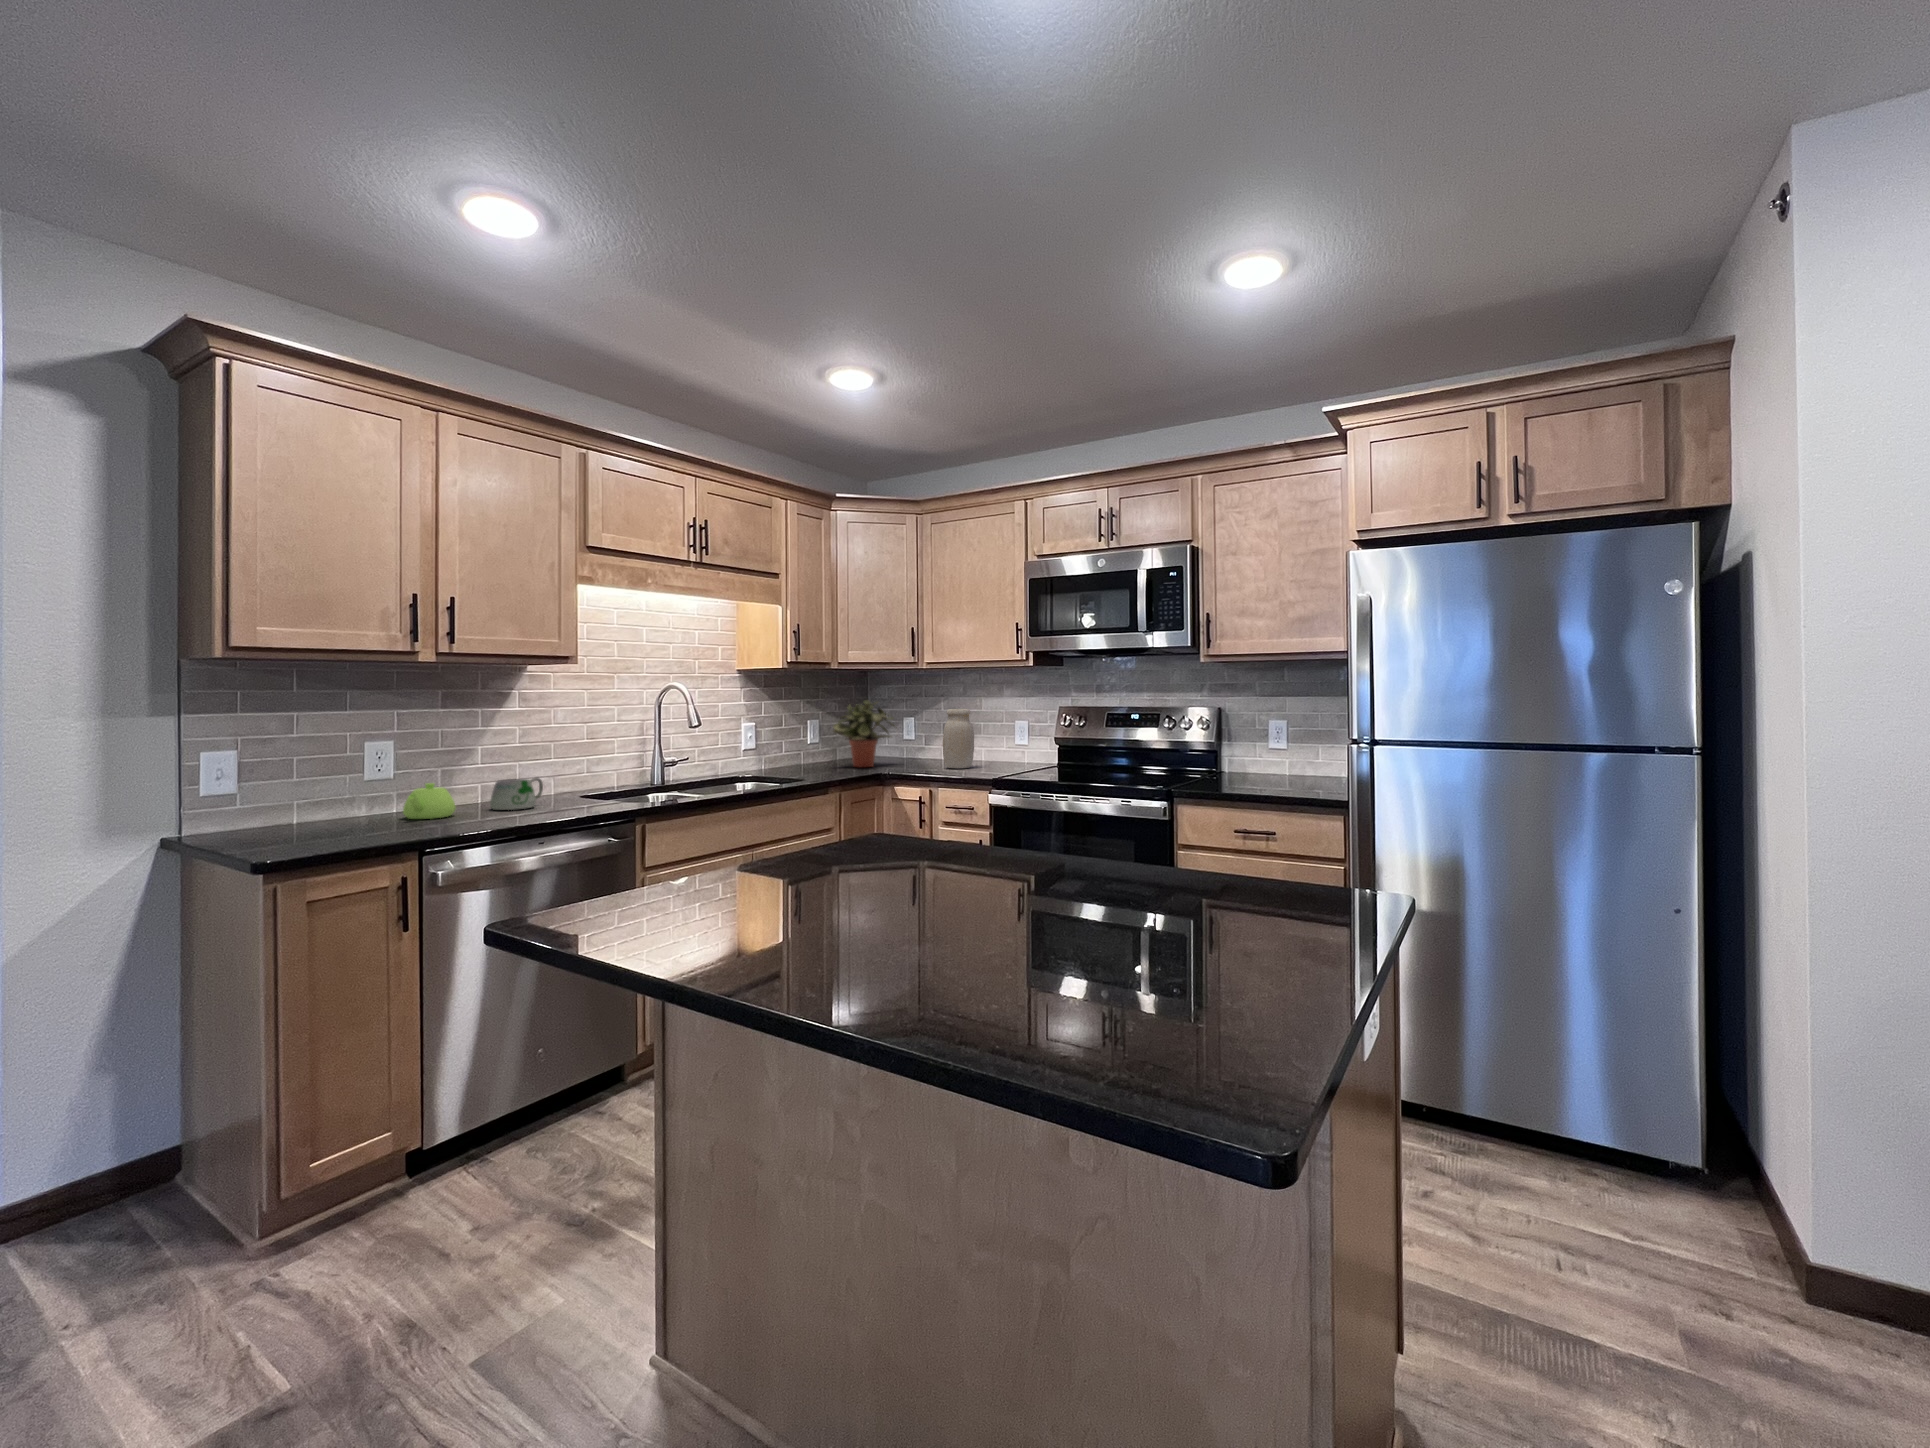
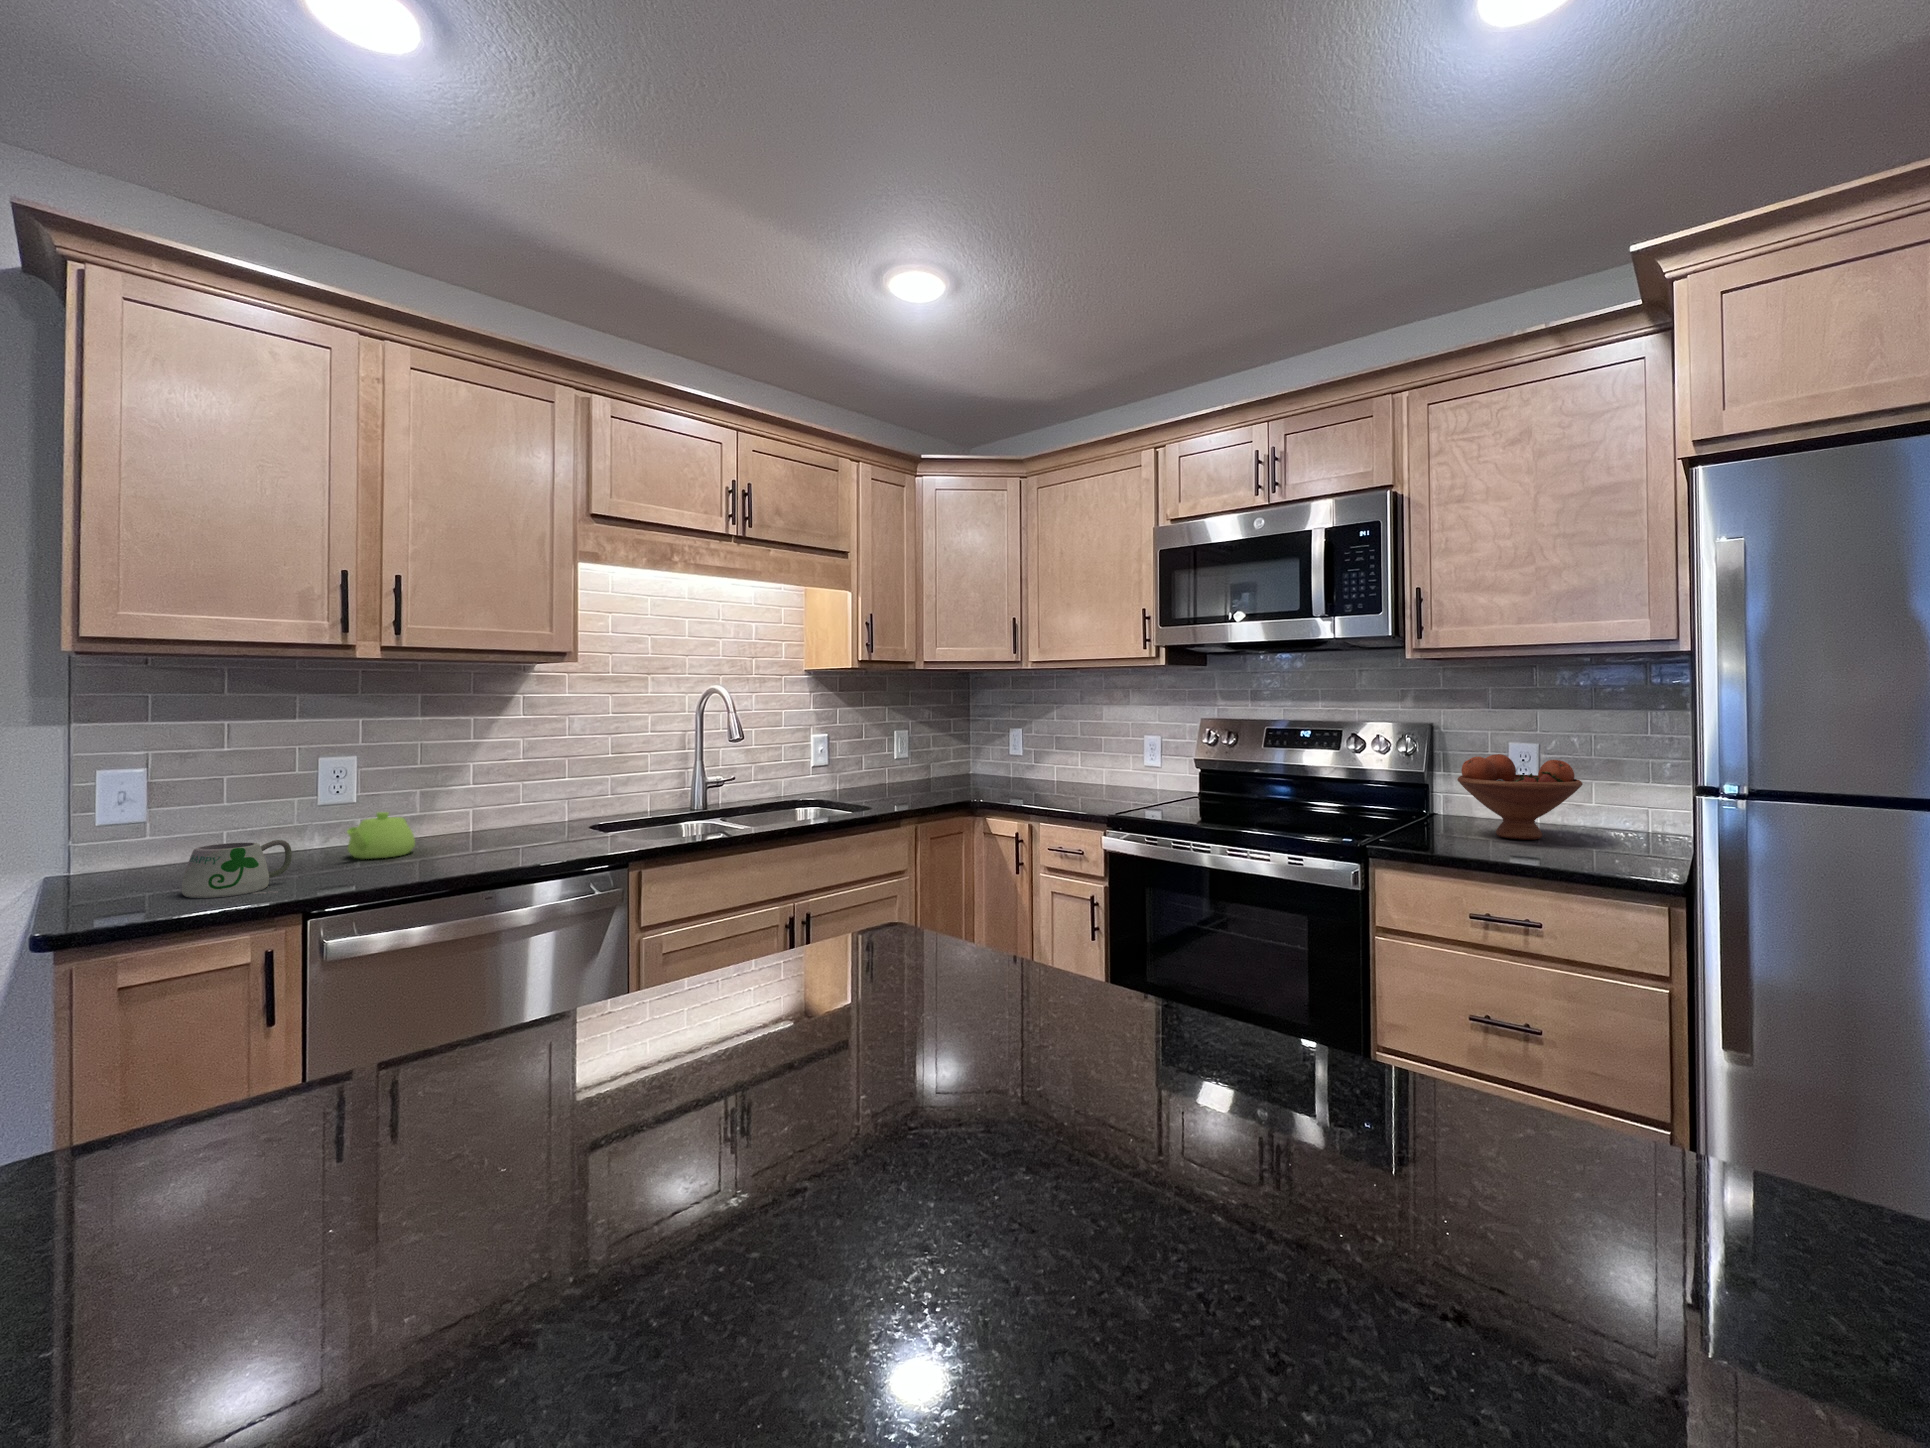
potted plant: present [834,700,894,767] -> none [921,707,999,790]
jar: present [943,709,974,768] -> none [1053,719,1093,796]
fruit bowl: none [1235,728,1313,784] -> present [1457,754,1583,840]
mug: present [490,778,543,810] -> present [182,840,292,898]

